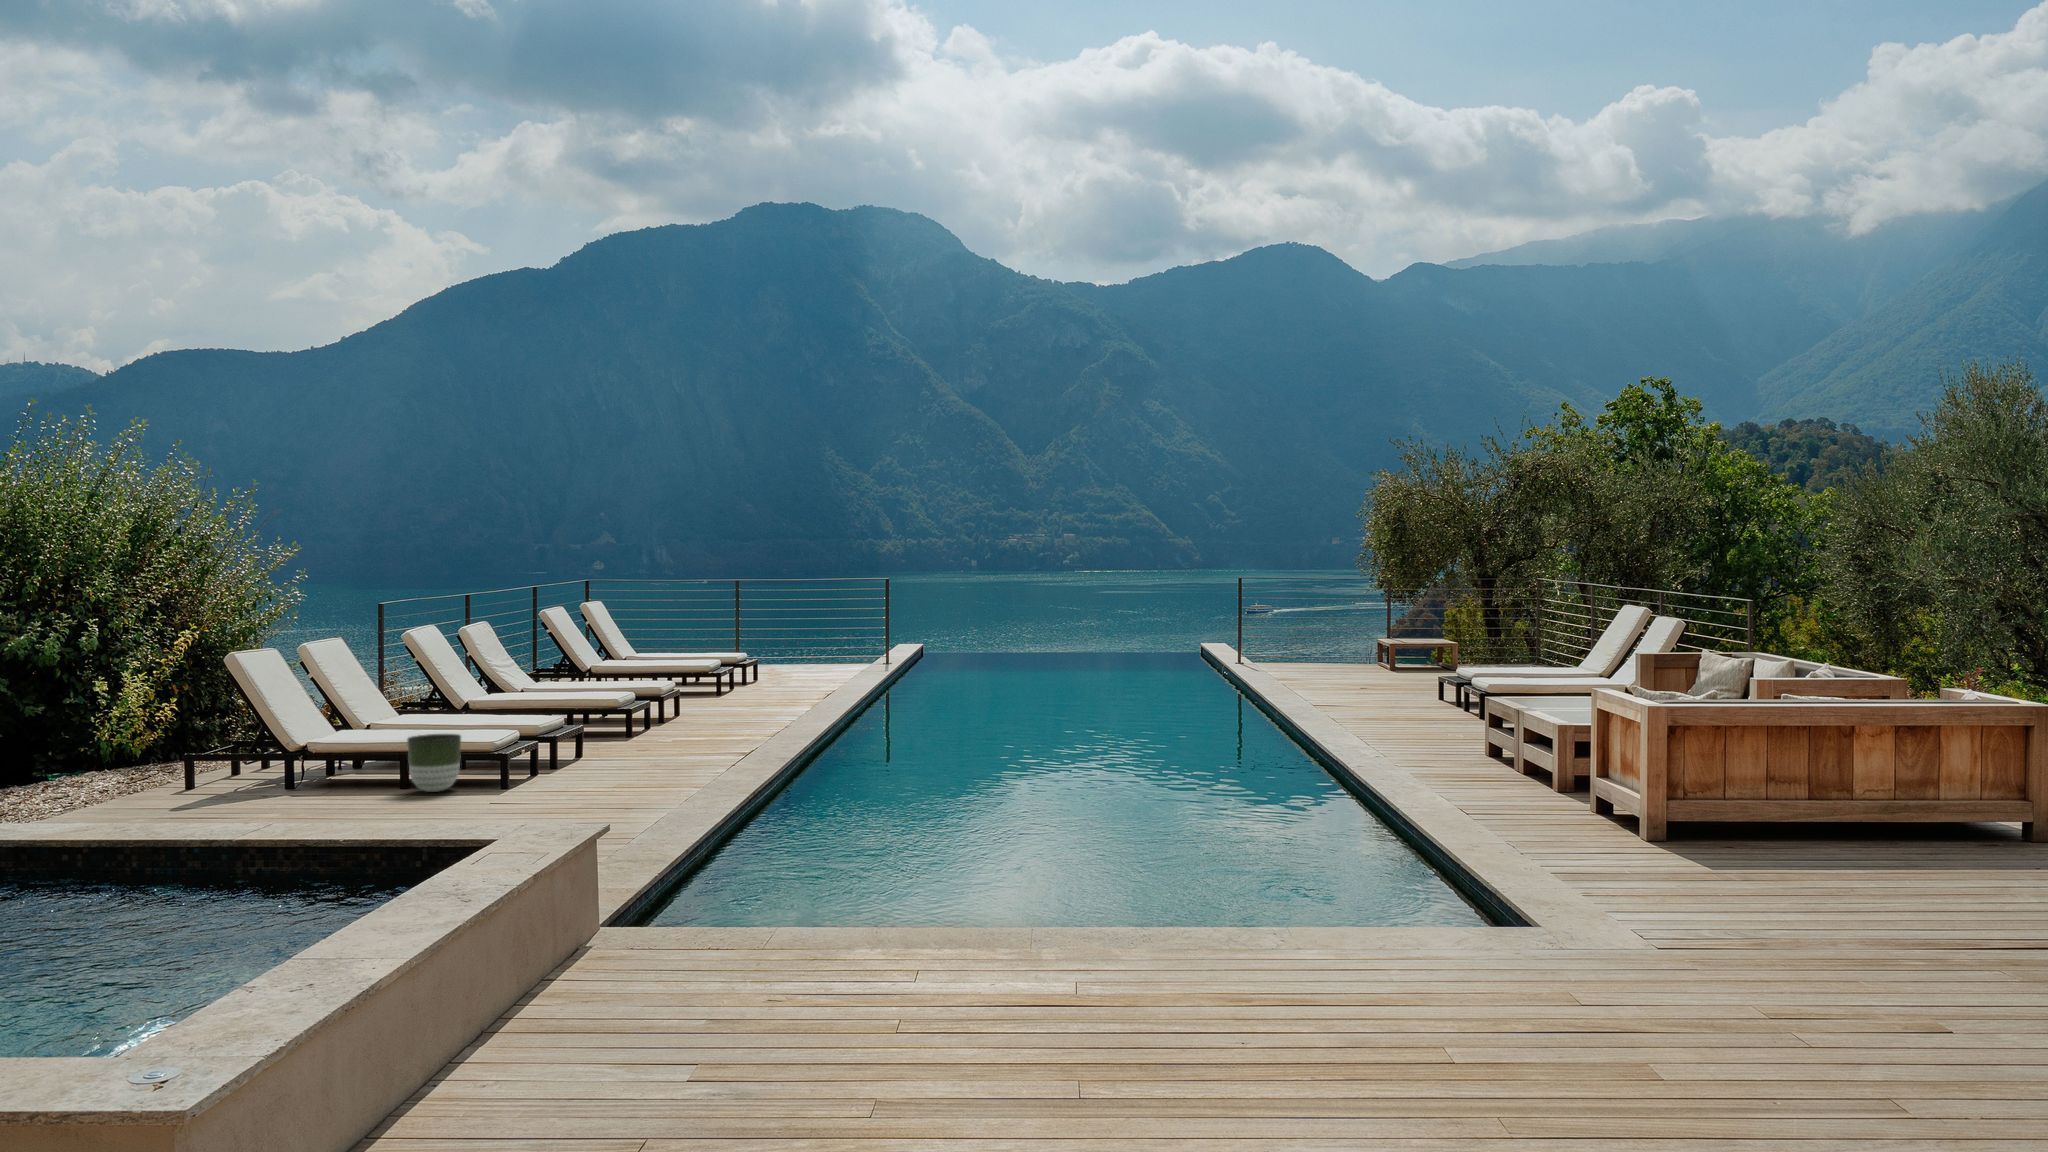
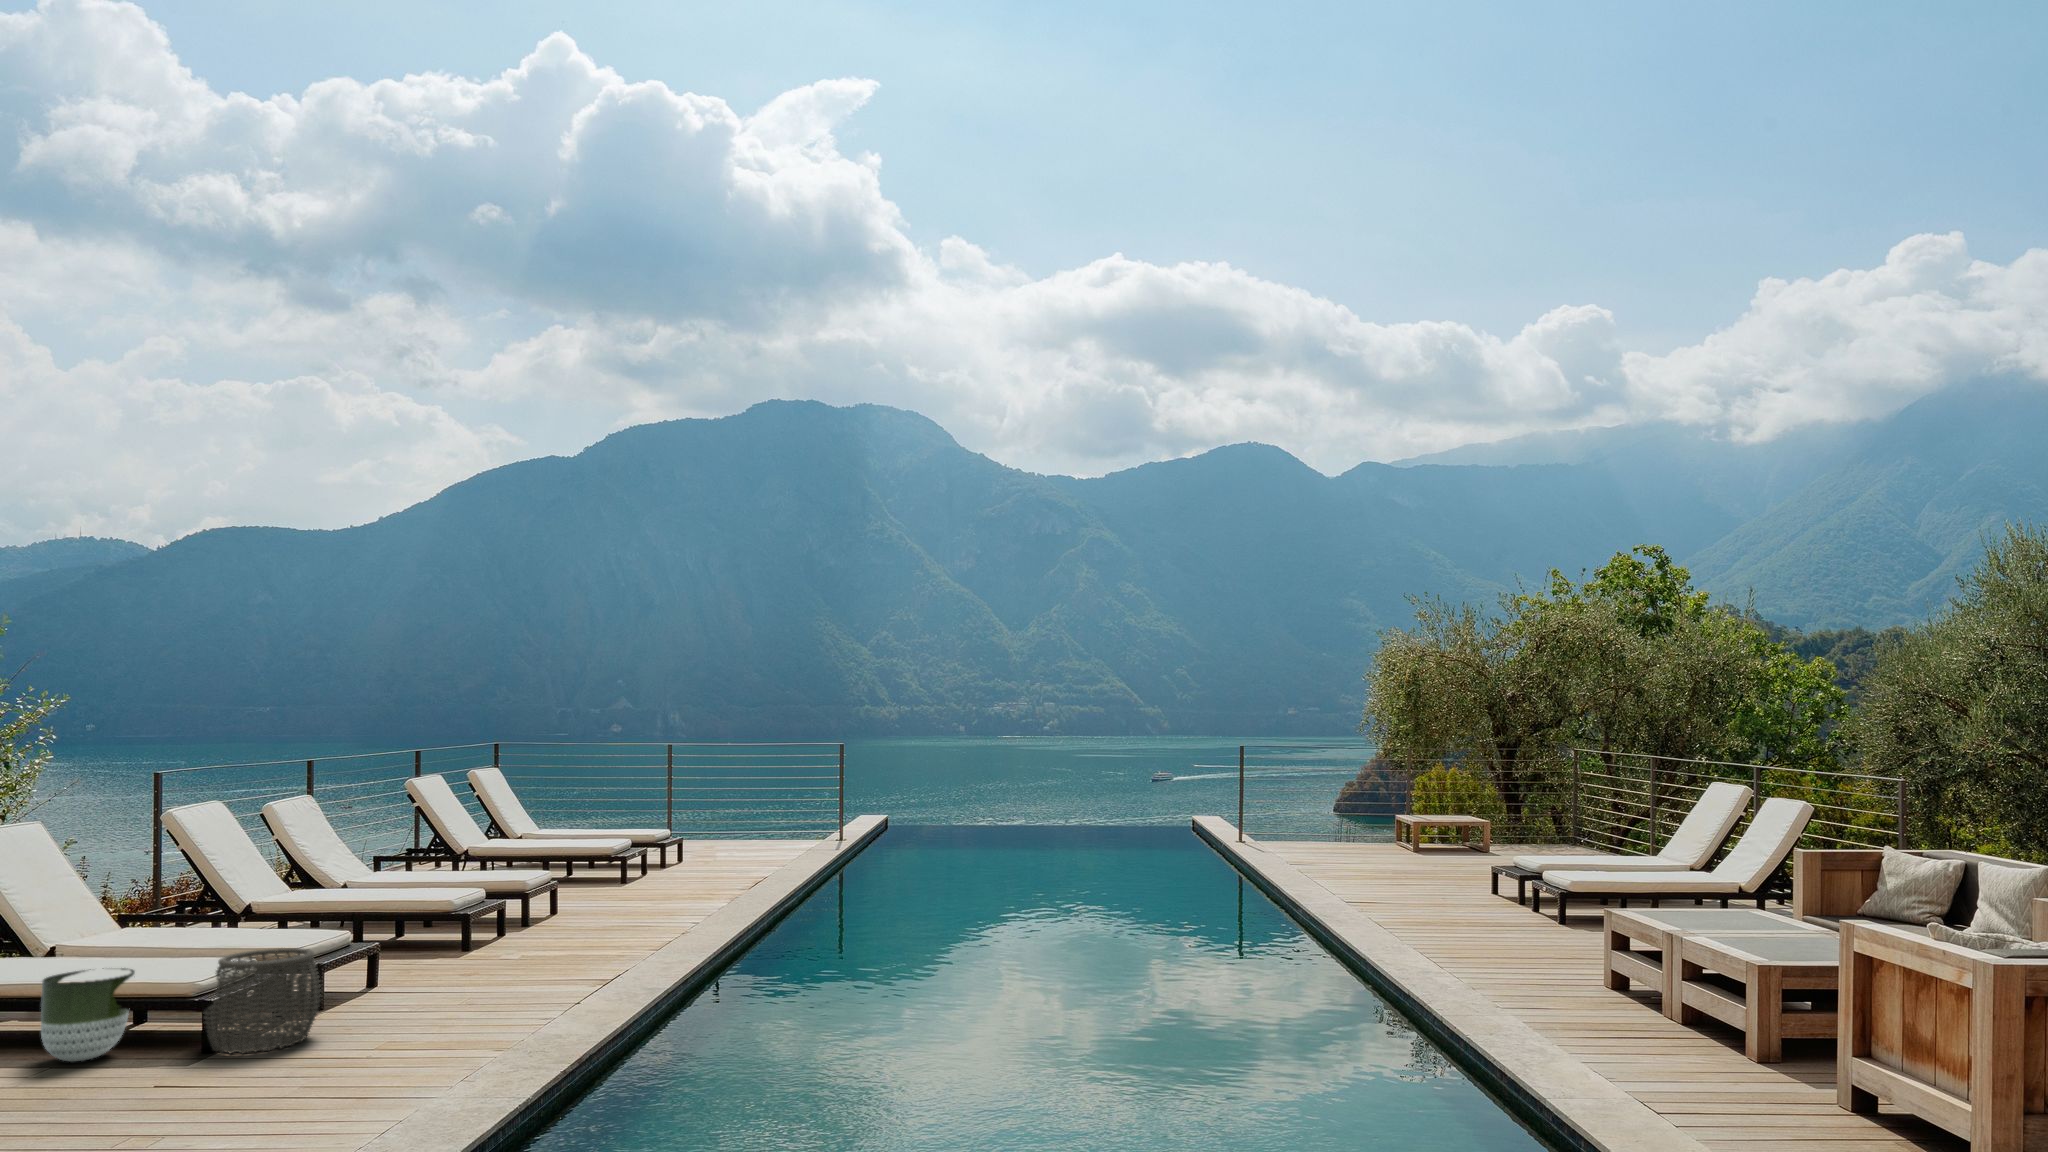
woven basket: none [508,722,581,788] -> present [203,948,321,1053]

